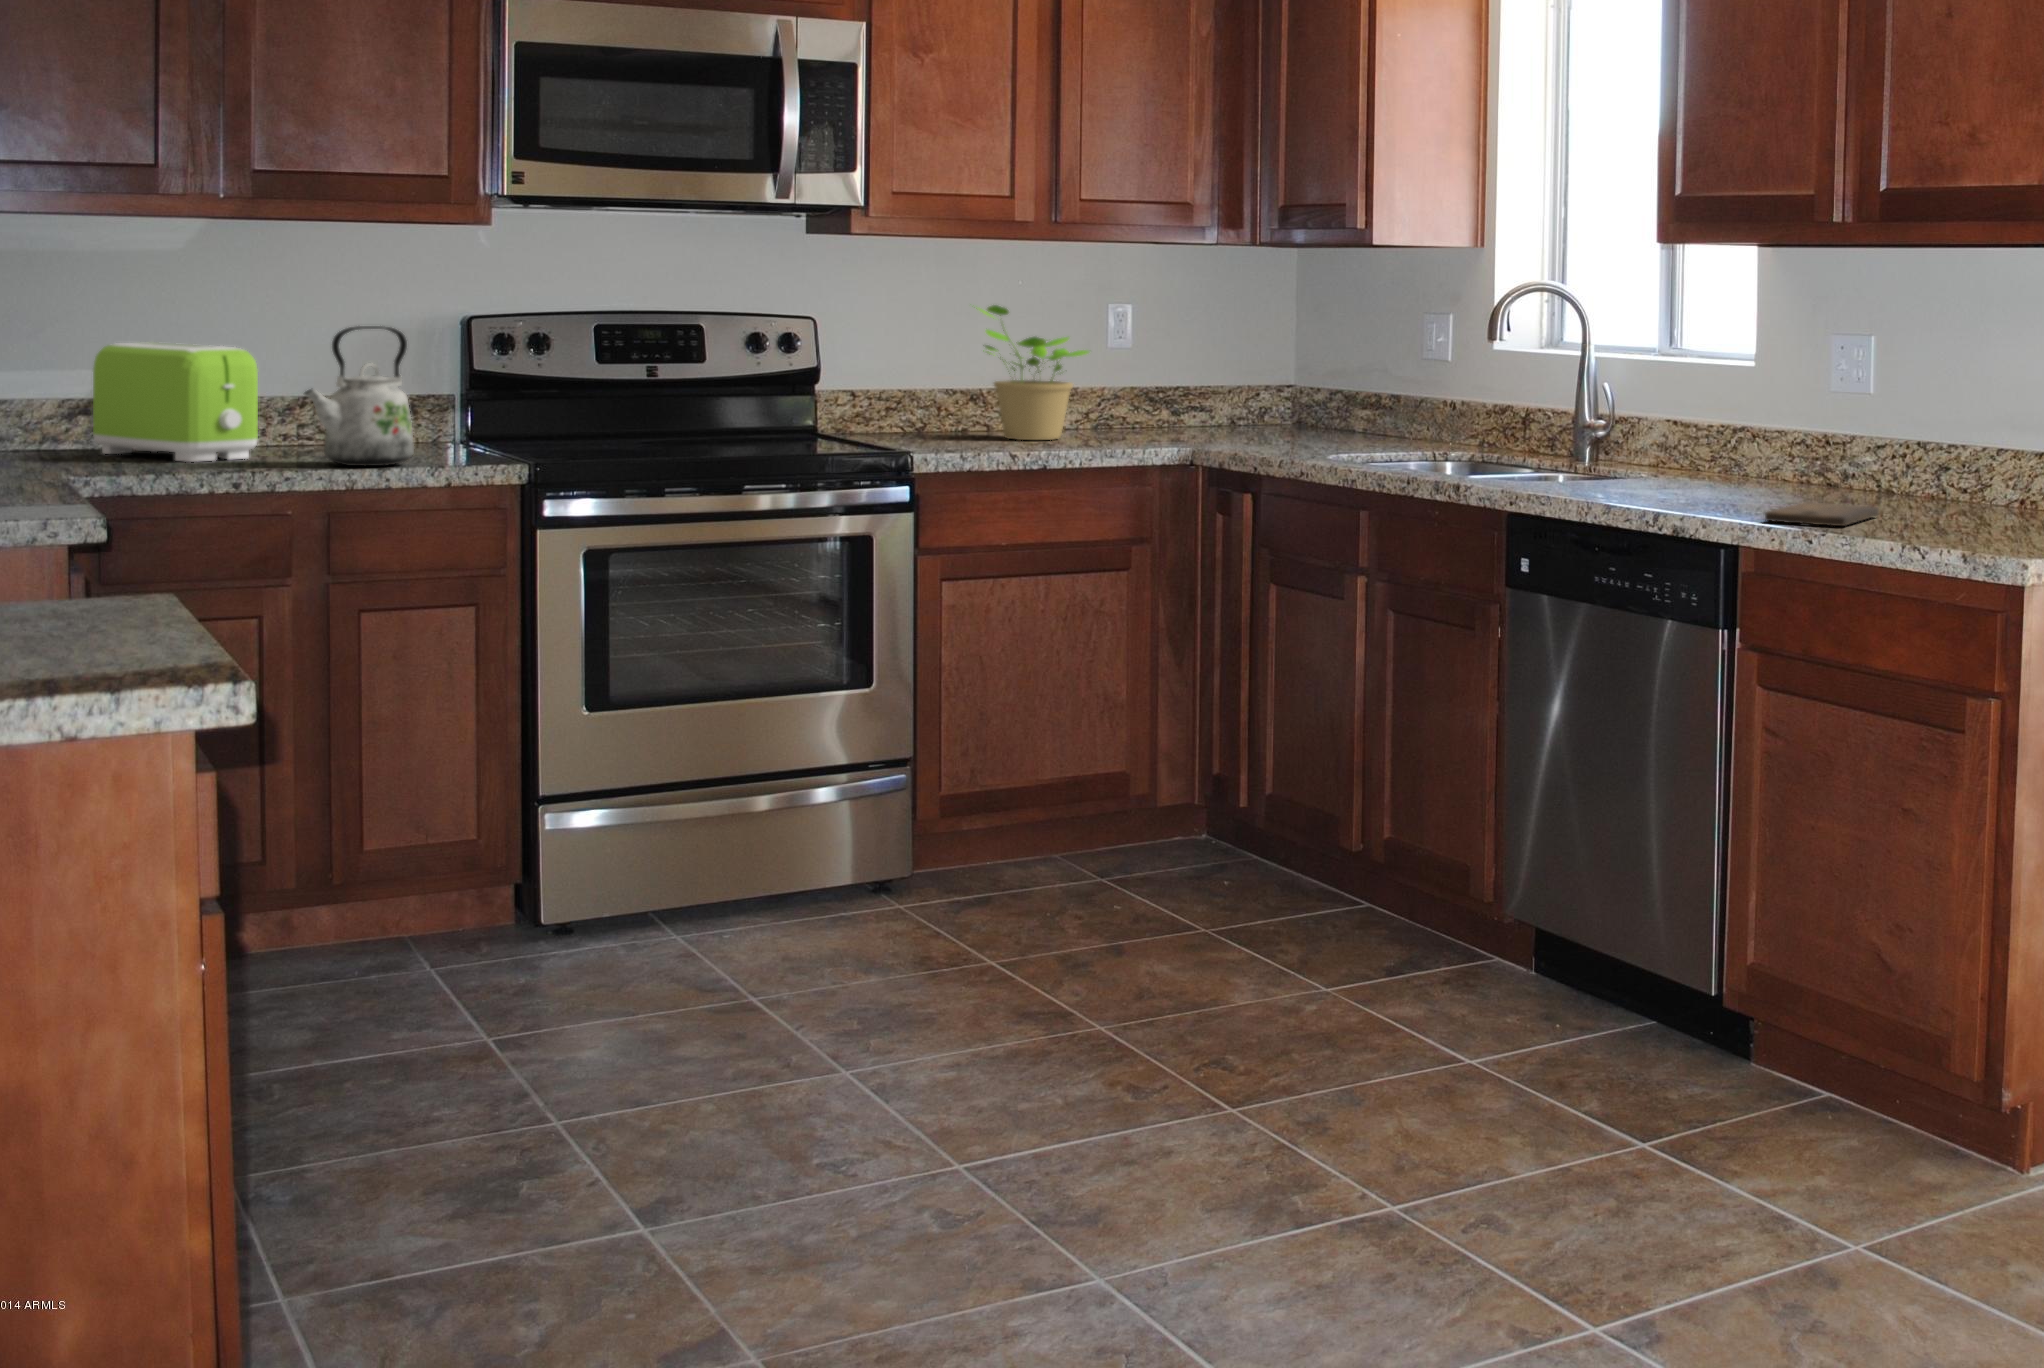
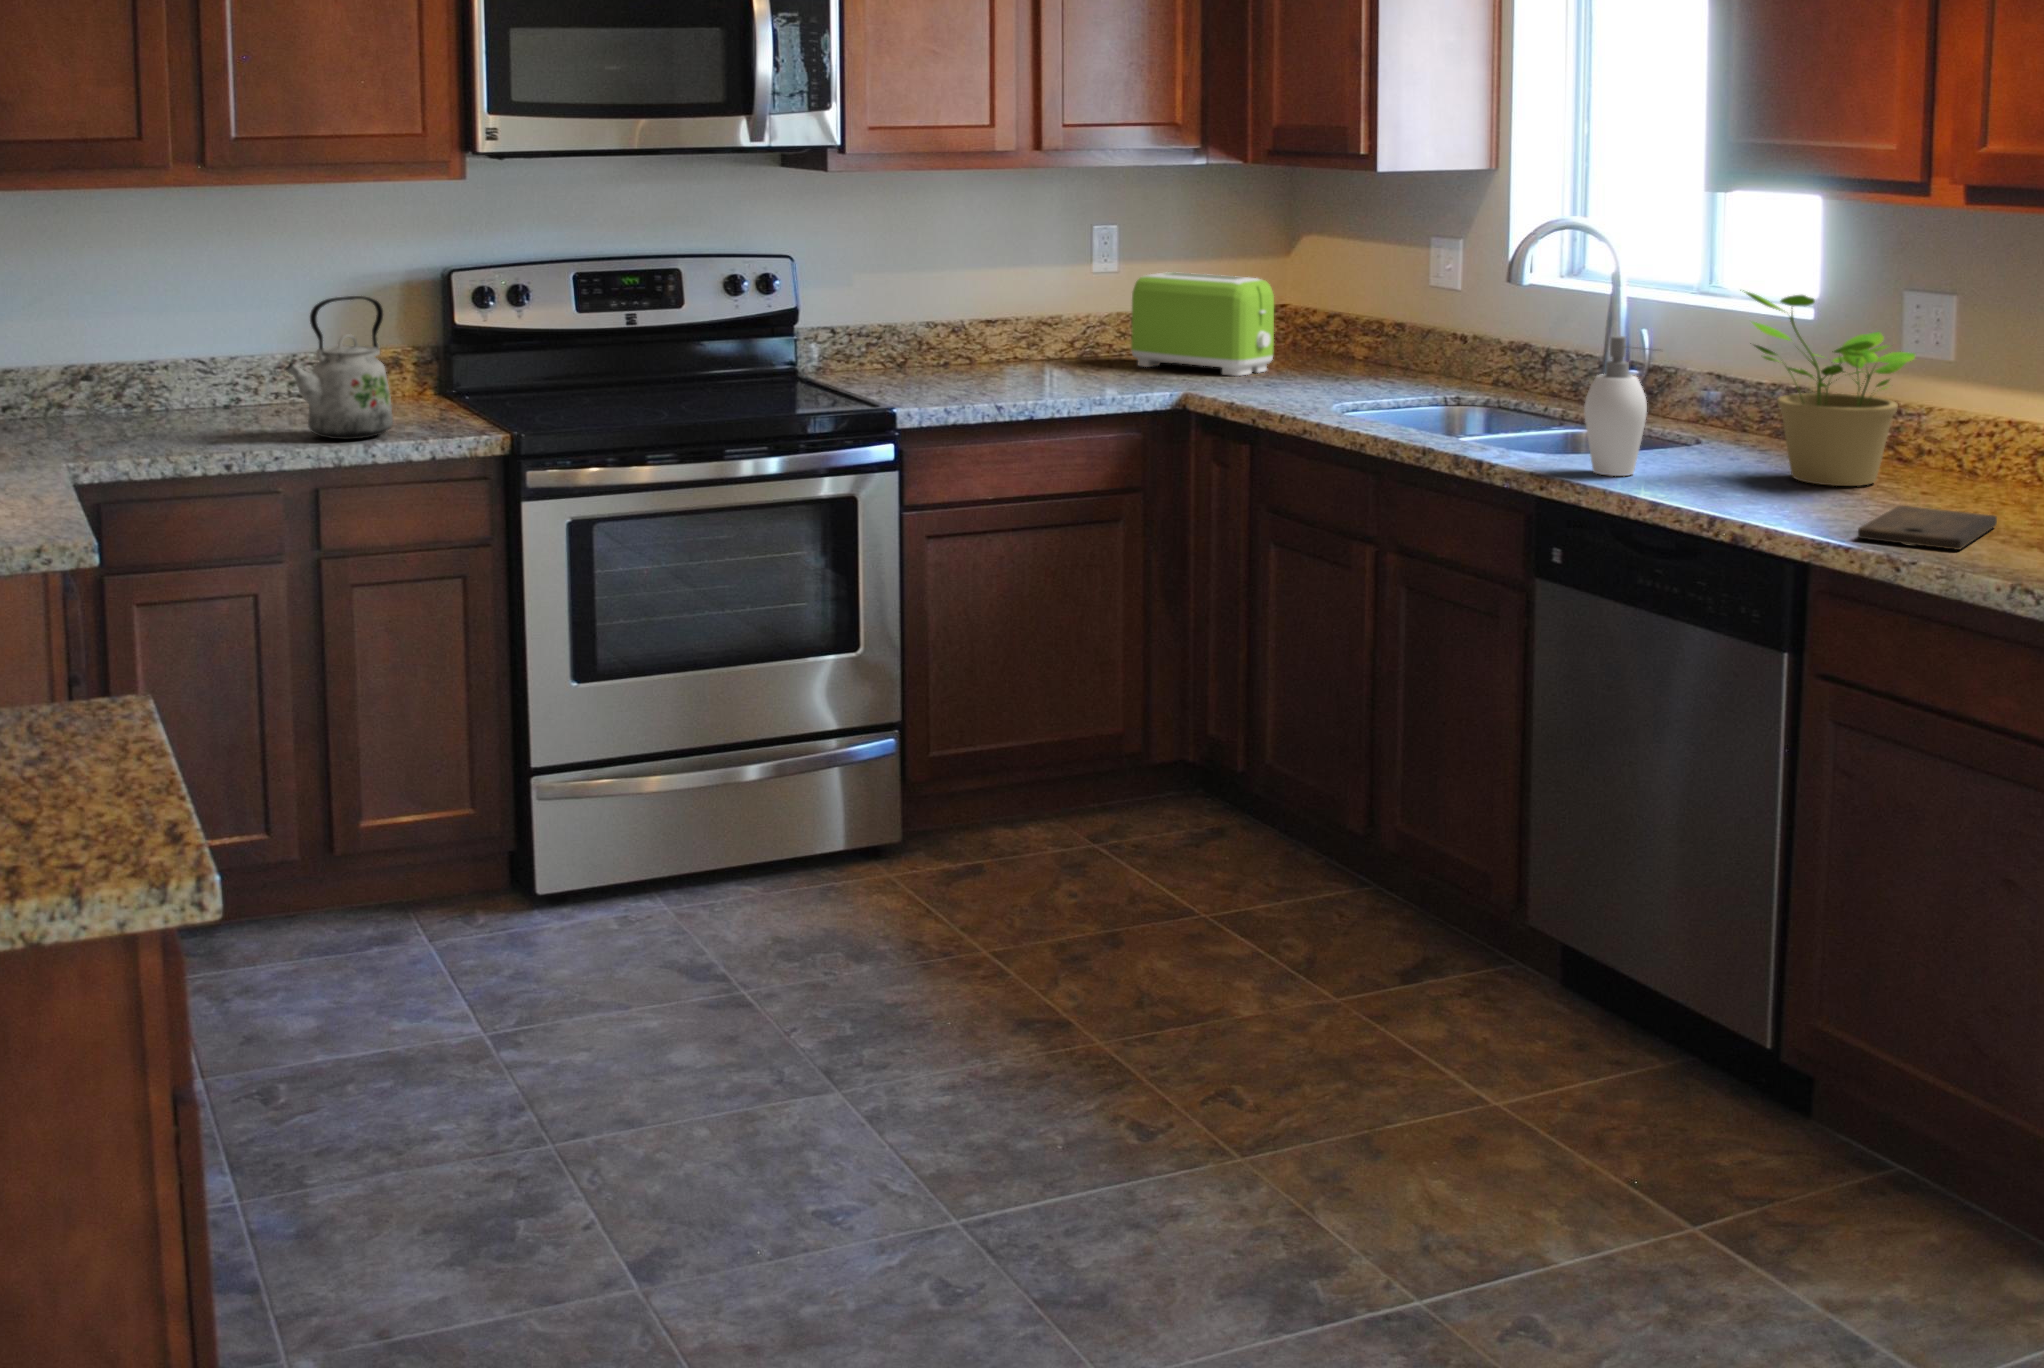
potted plant: present [976,305,1089,440] -> present [1740,290,1915,486]
toaster: present [93,342,258,462] -> present [1131,272,1274,376]
soap dispenser: none [1550,370,1615,492] -> present [1584,336,1661,476]

